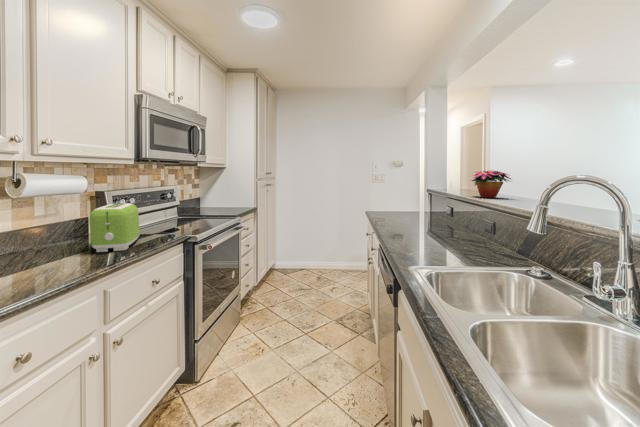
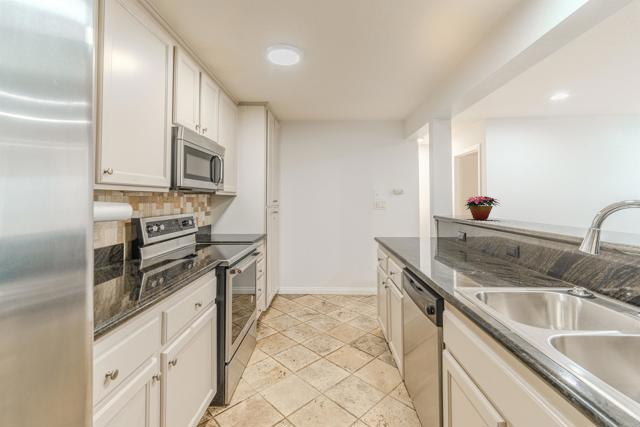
toaster: present [89,203,140,252] -> none [139,229,177,275]

